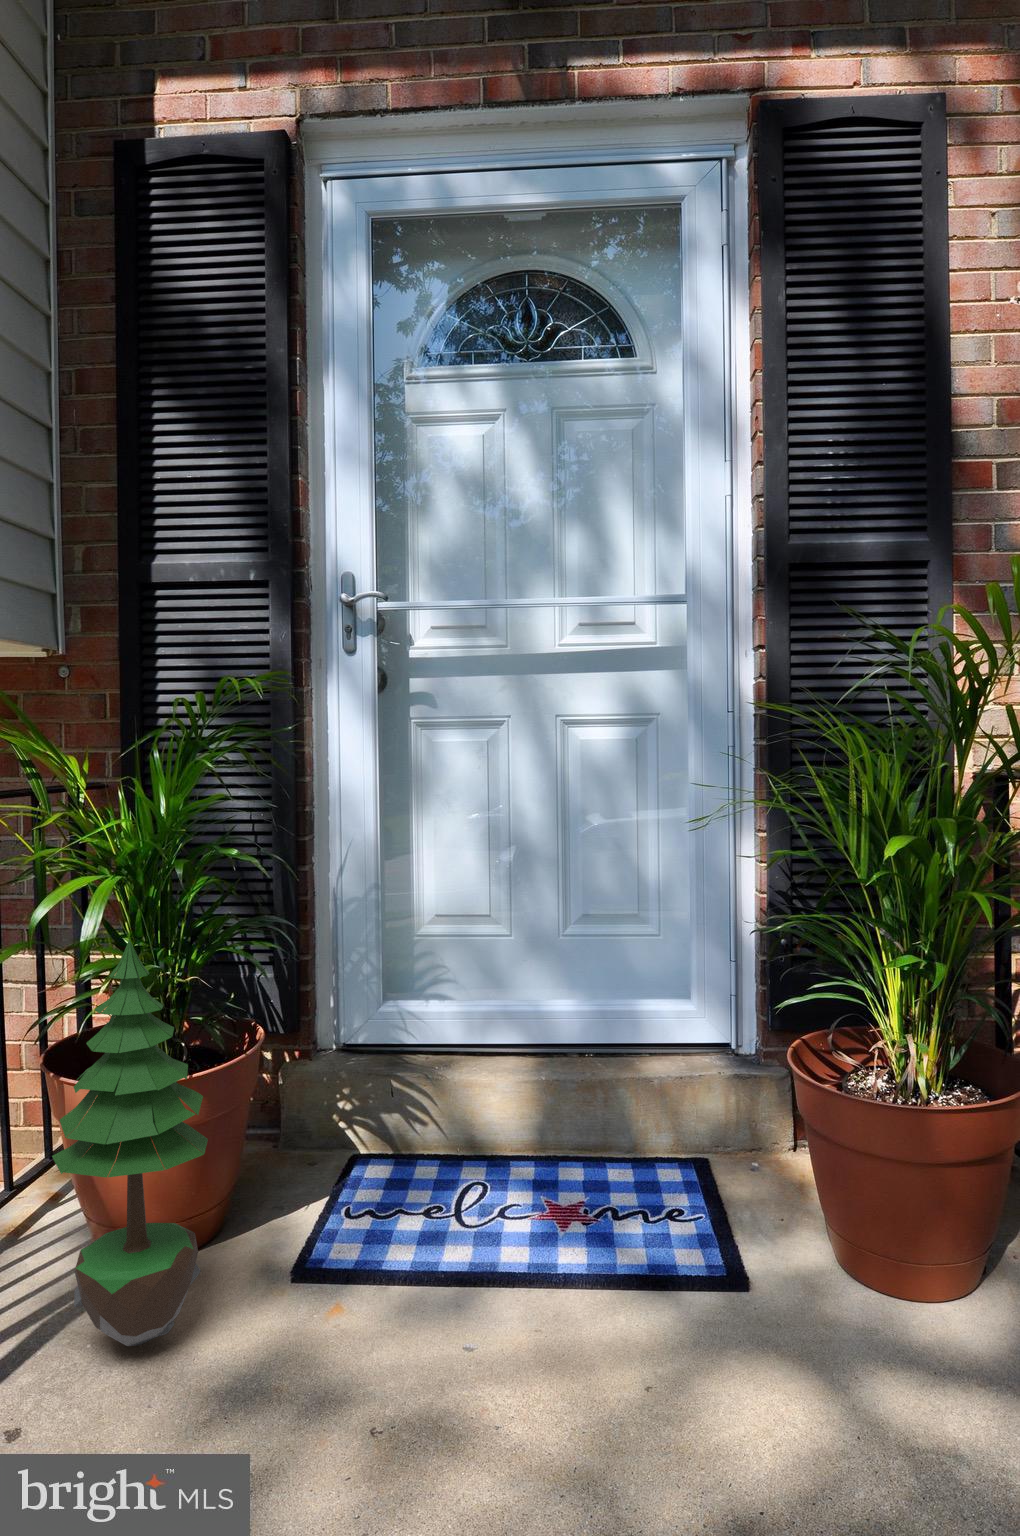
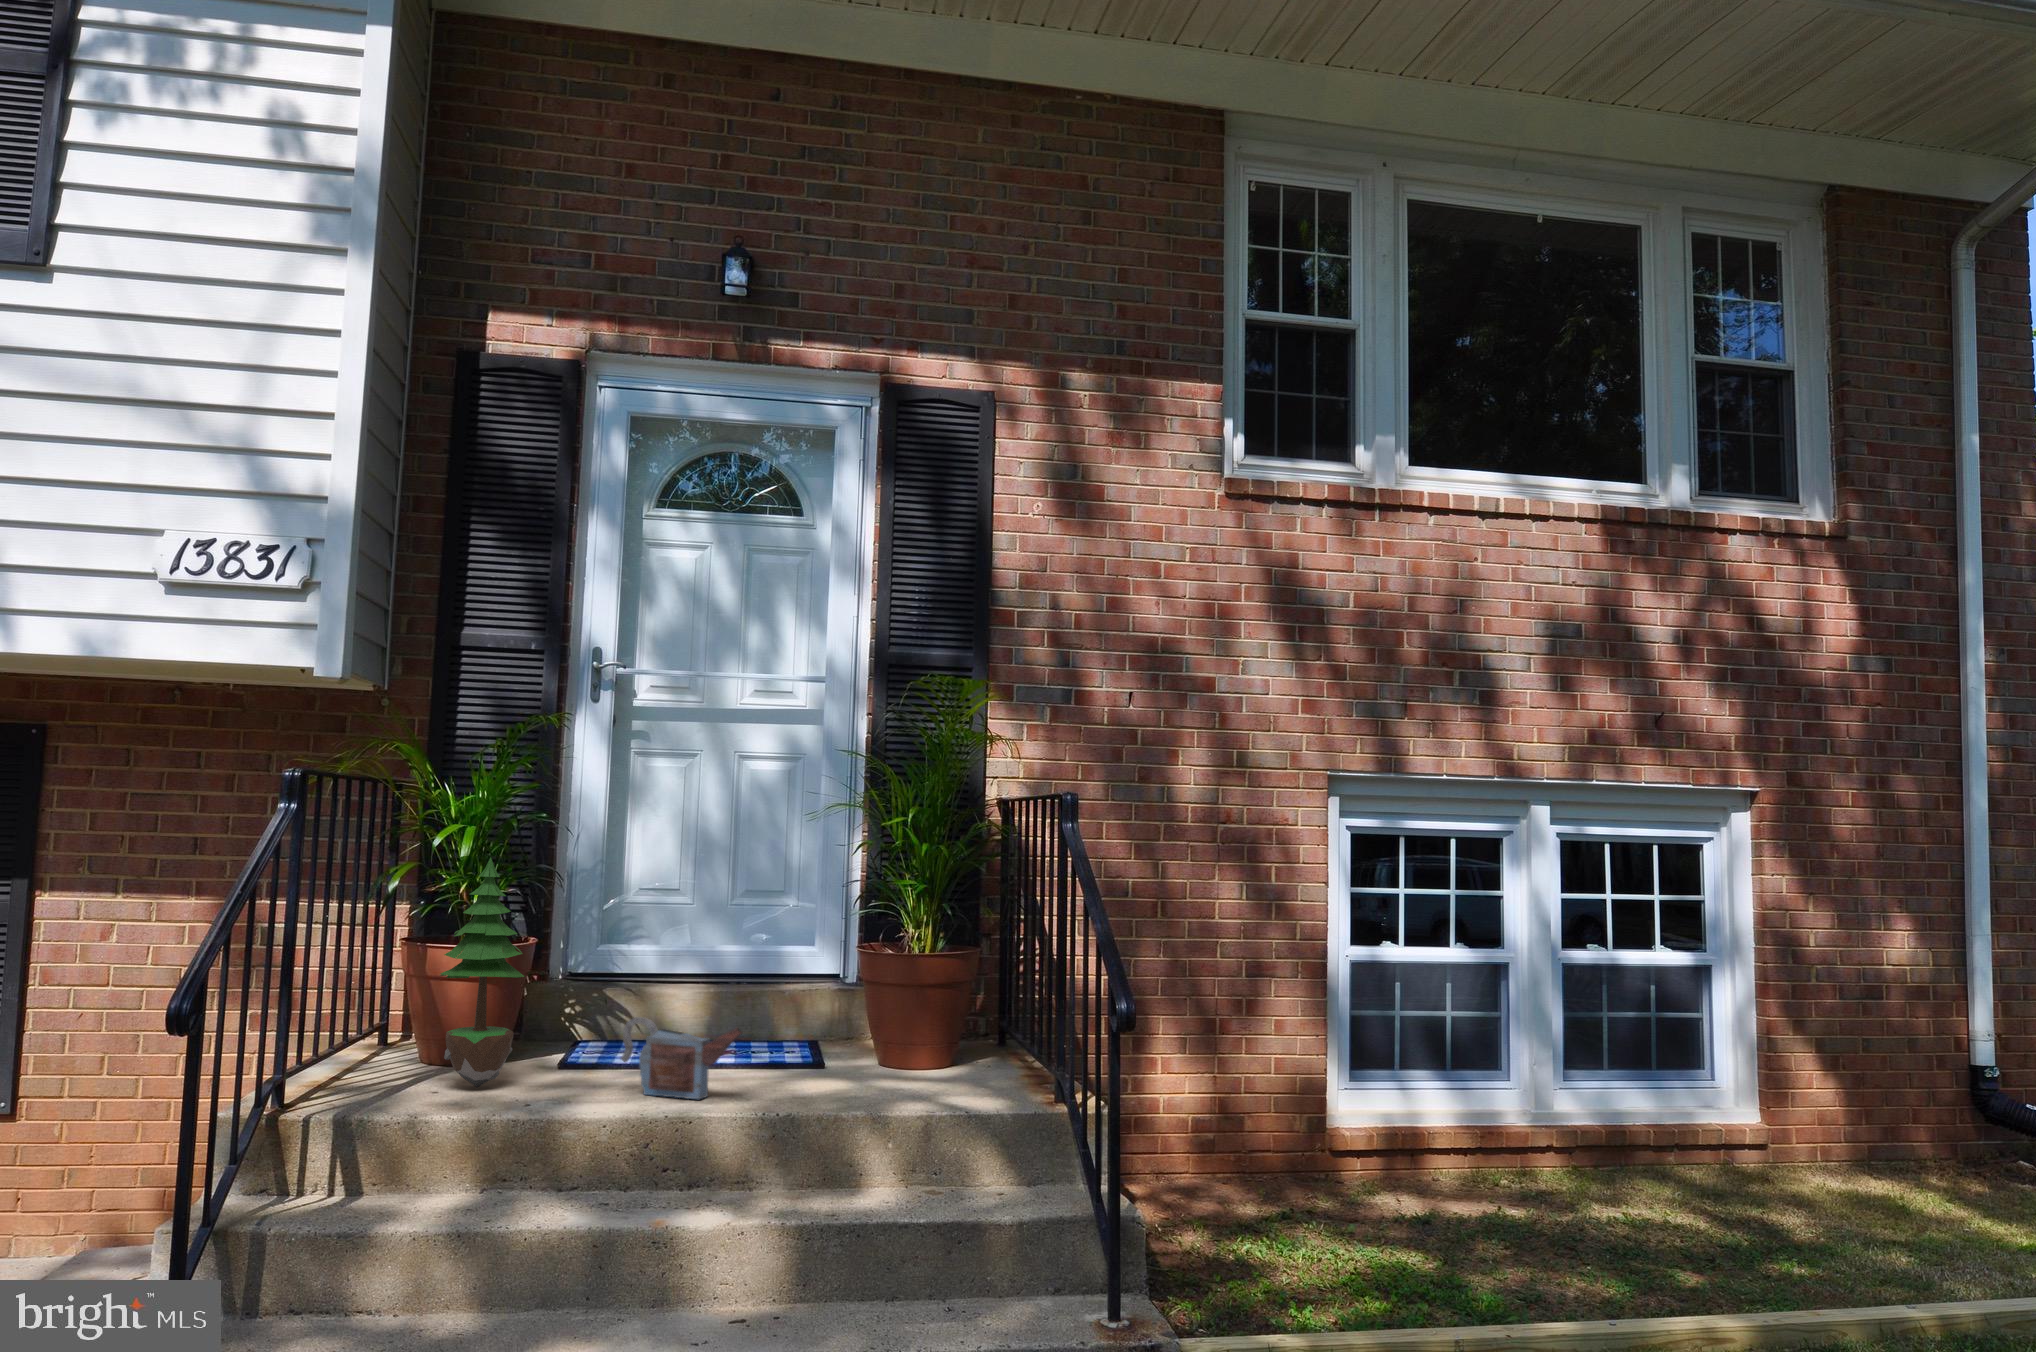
watering can: none [378,1238,610,1438] -> present [621,1017,742,1099]

